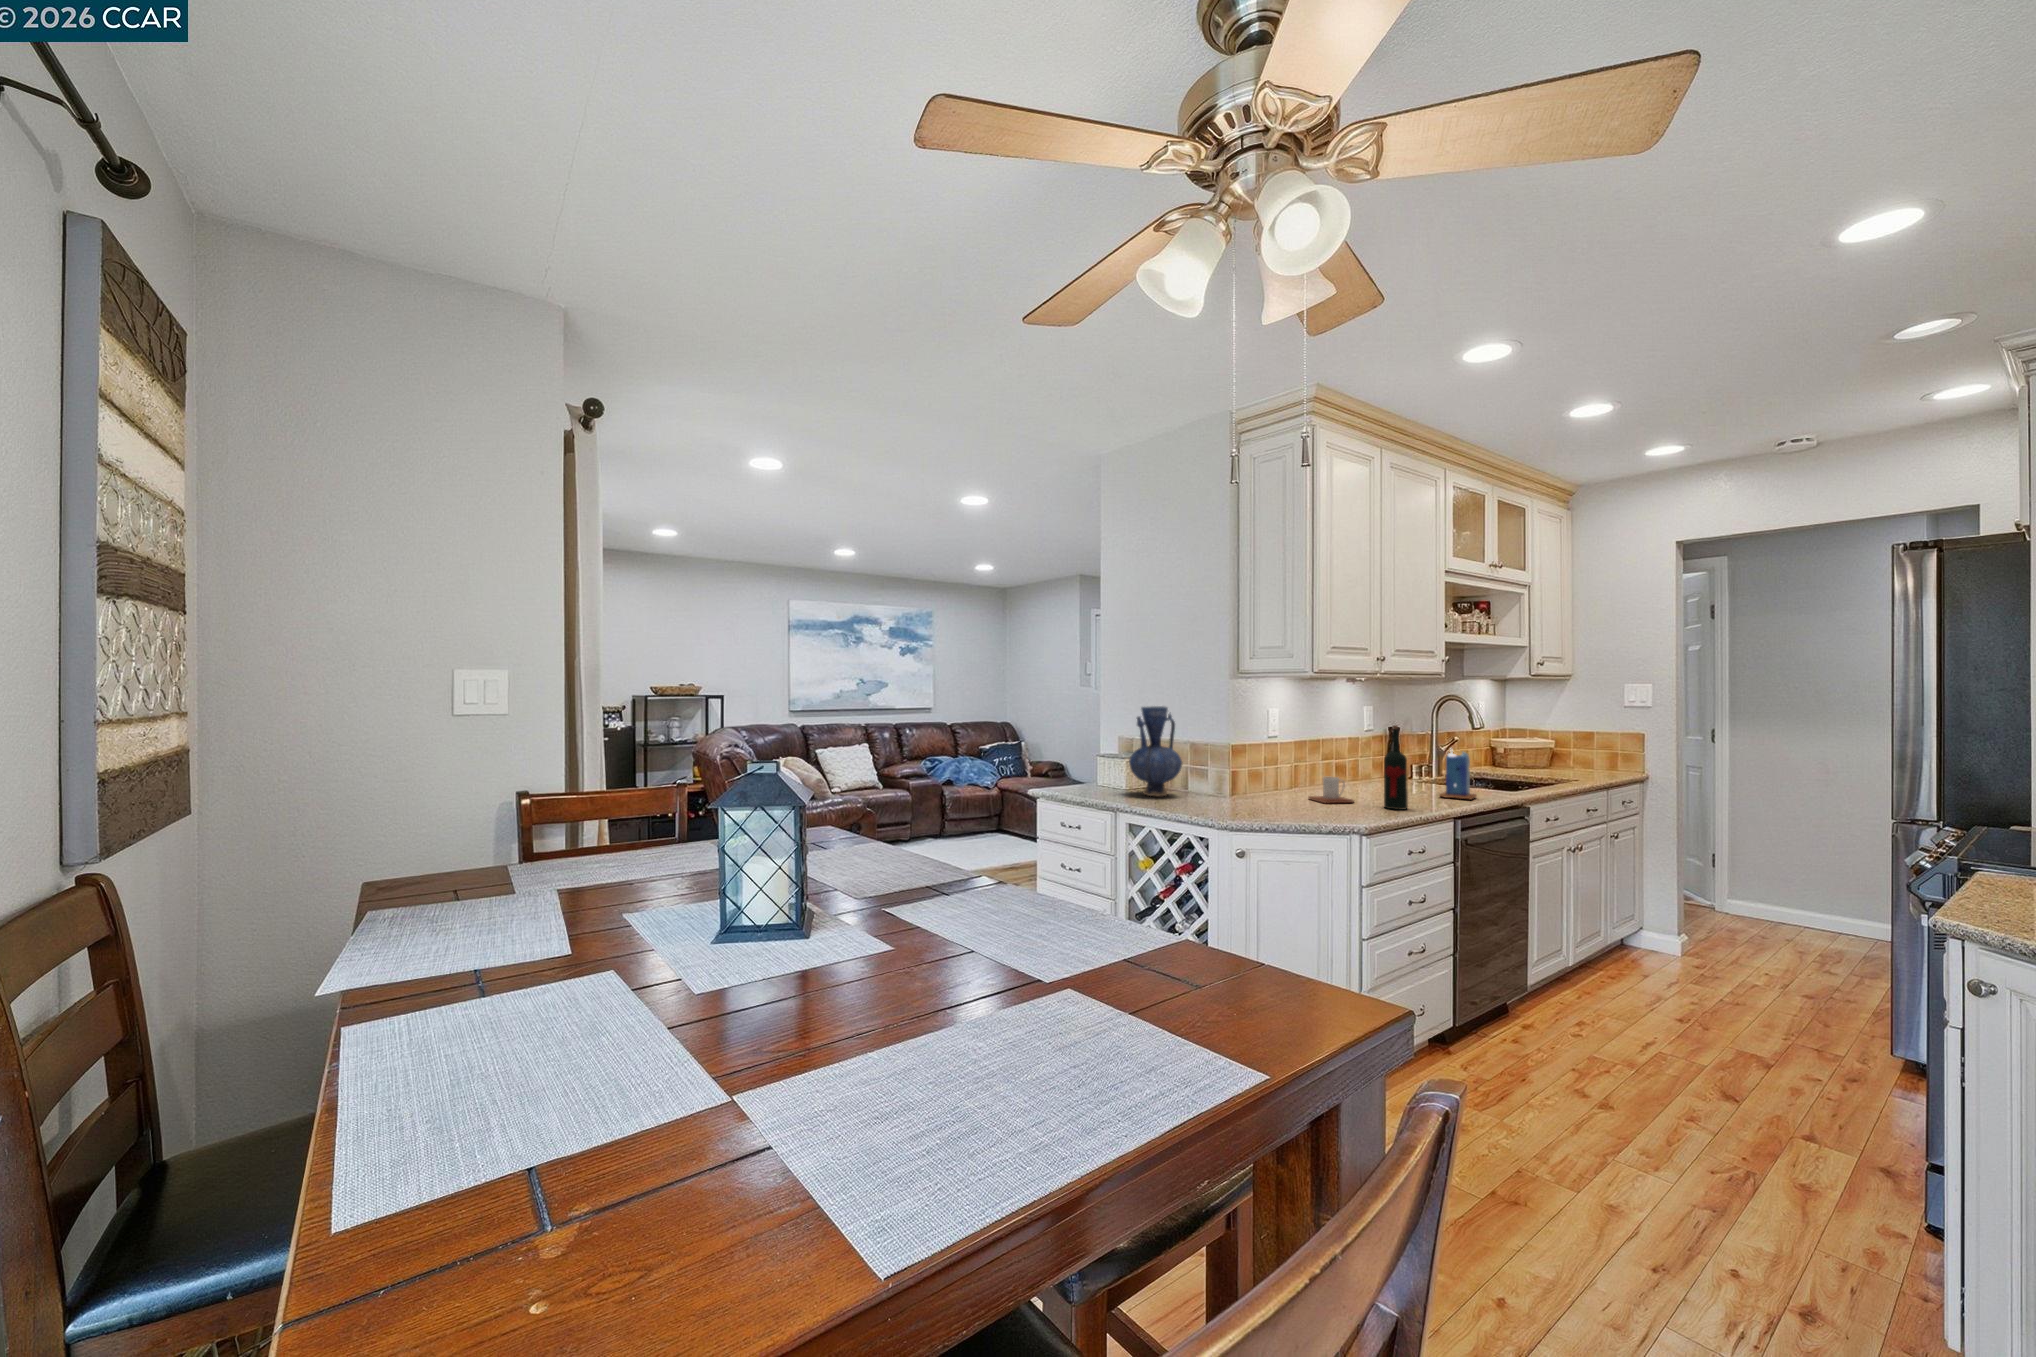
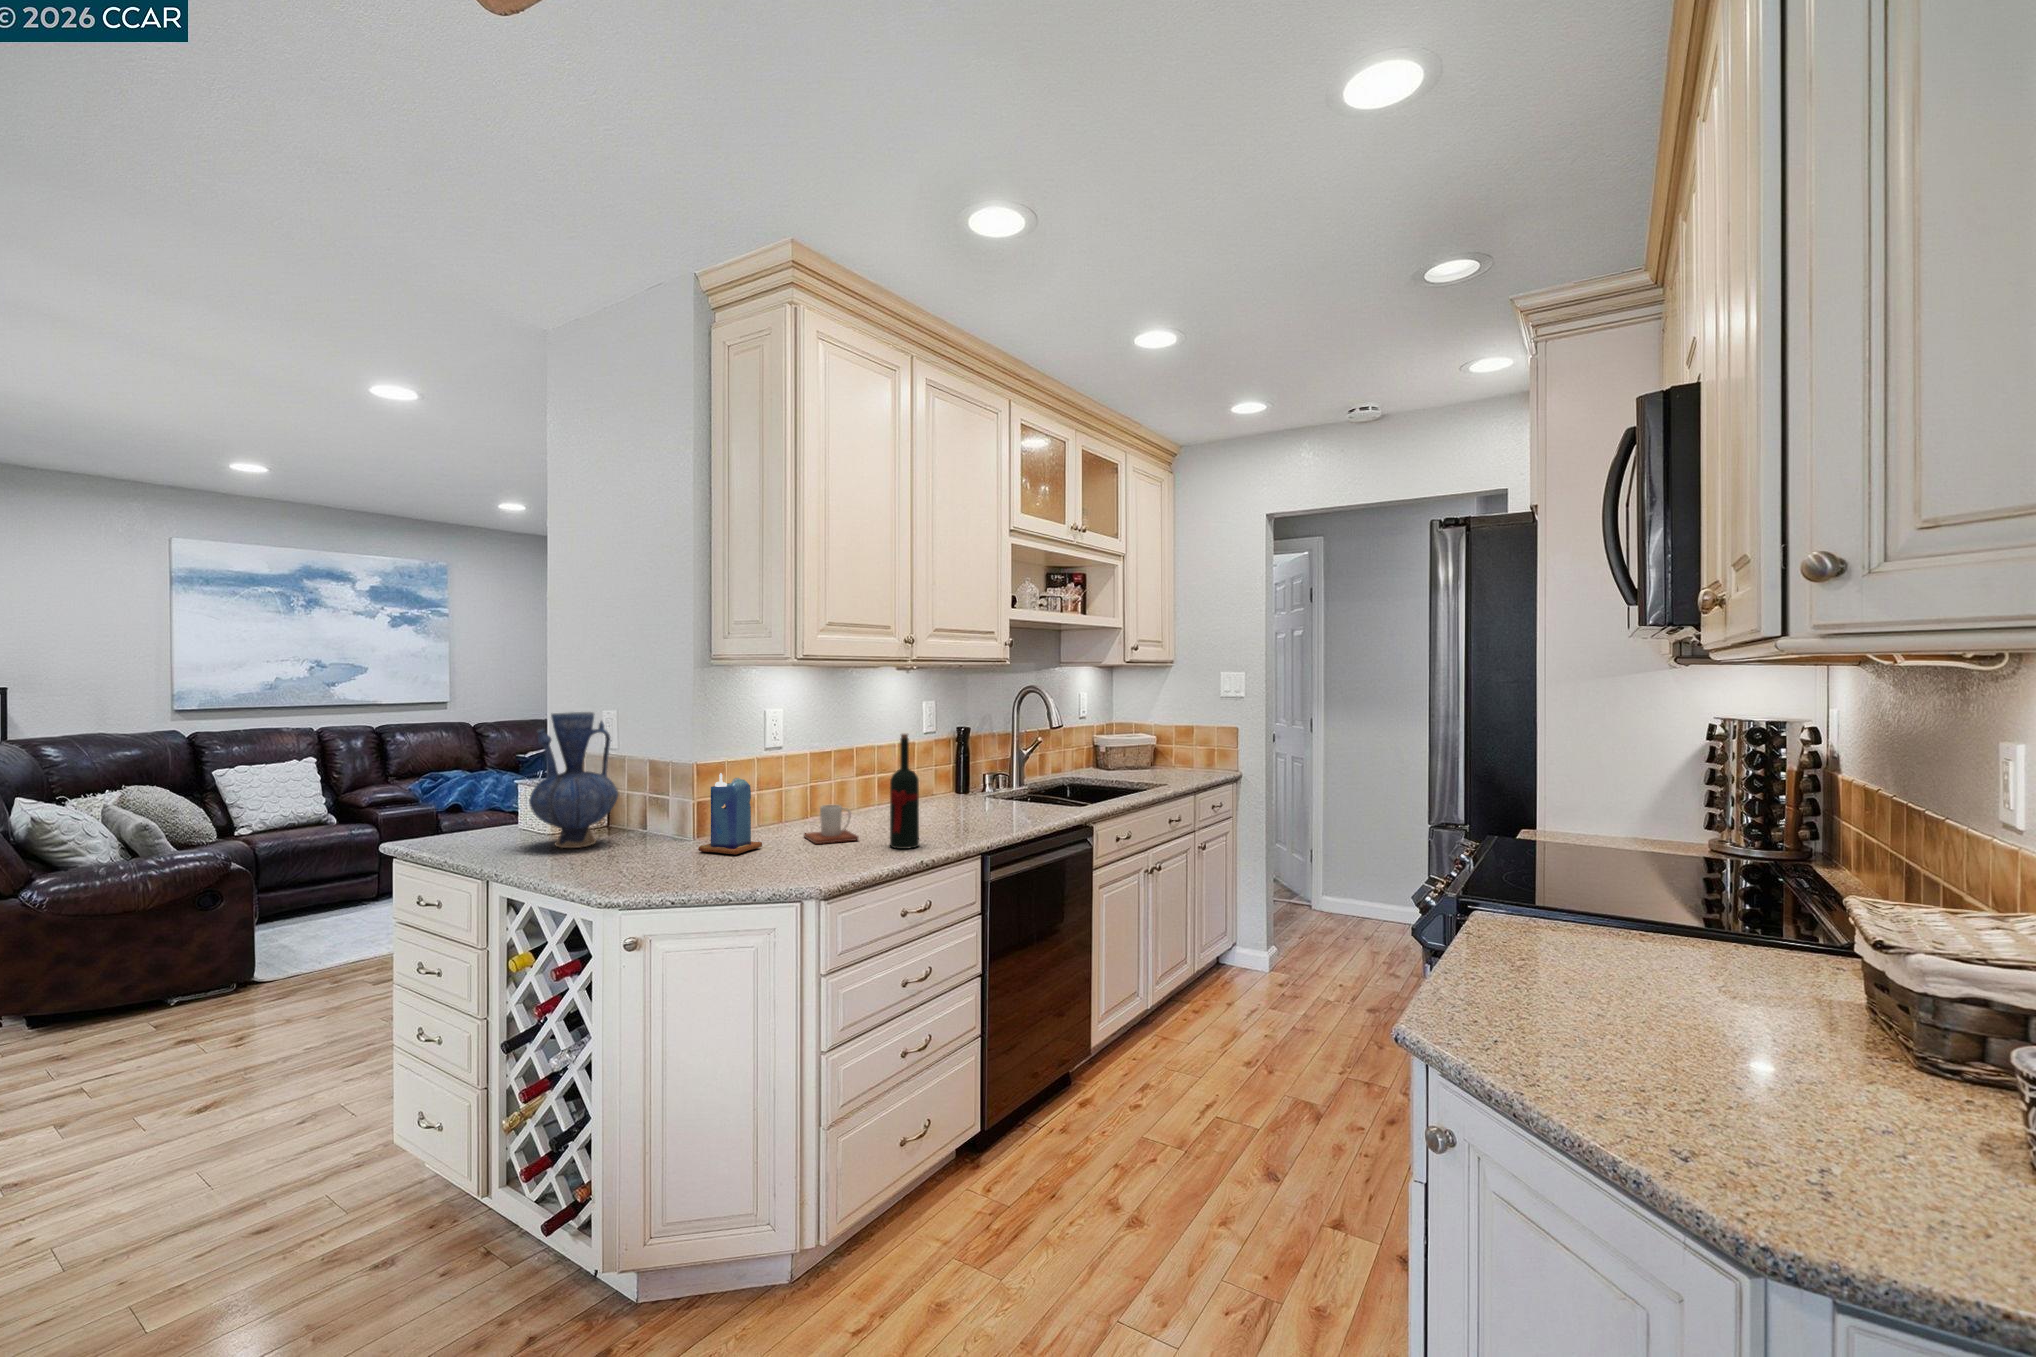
candle: present [1439,751,1477,800] -> present [699,773,762,854]

